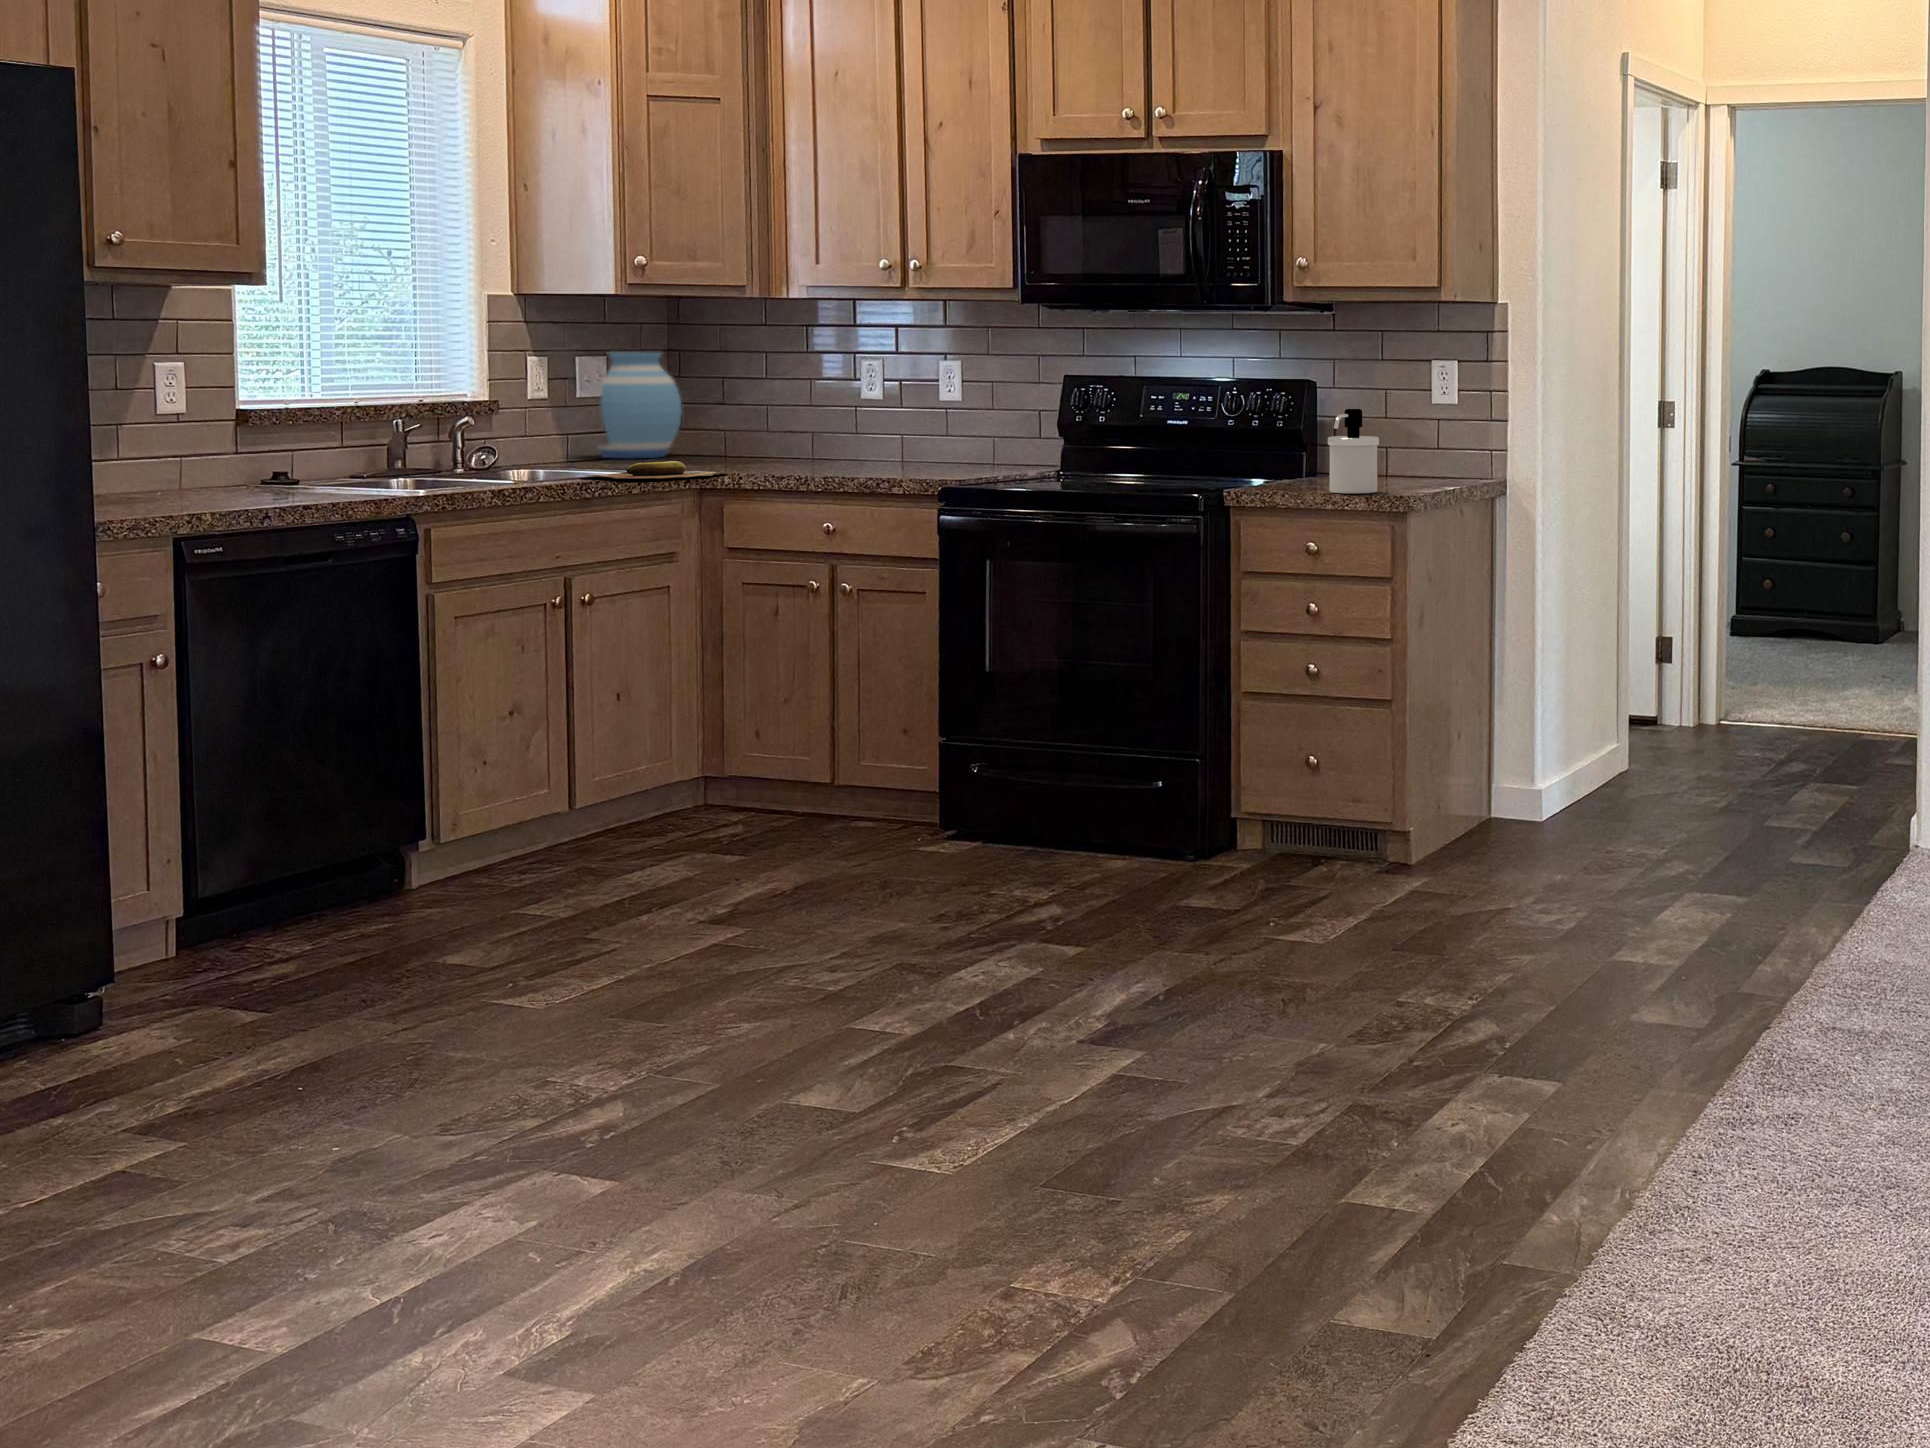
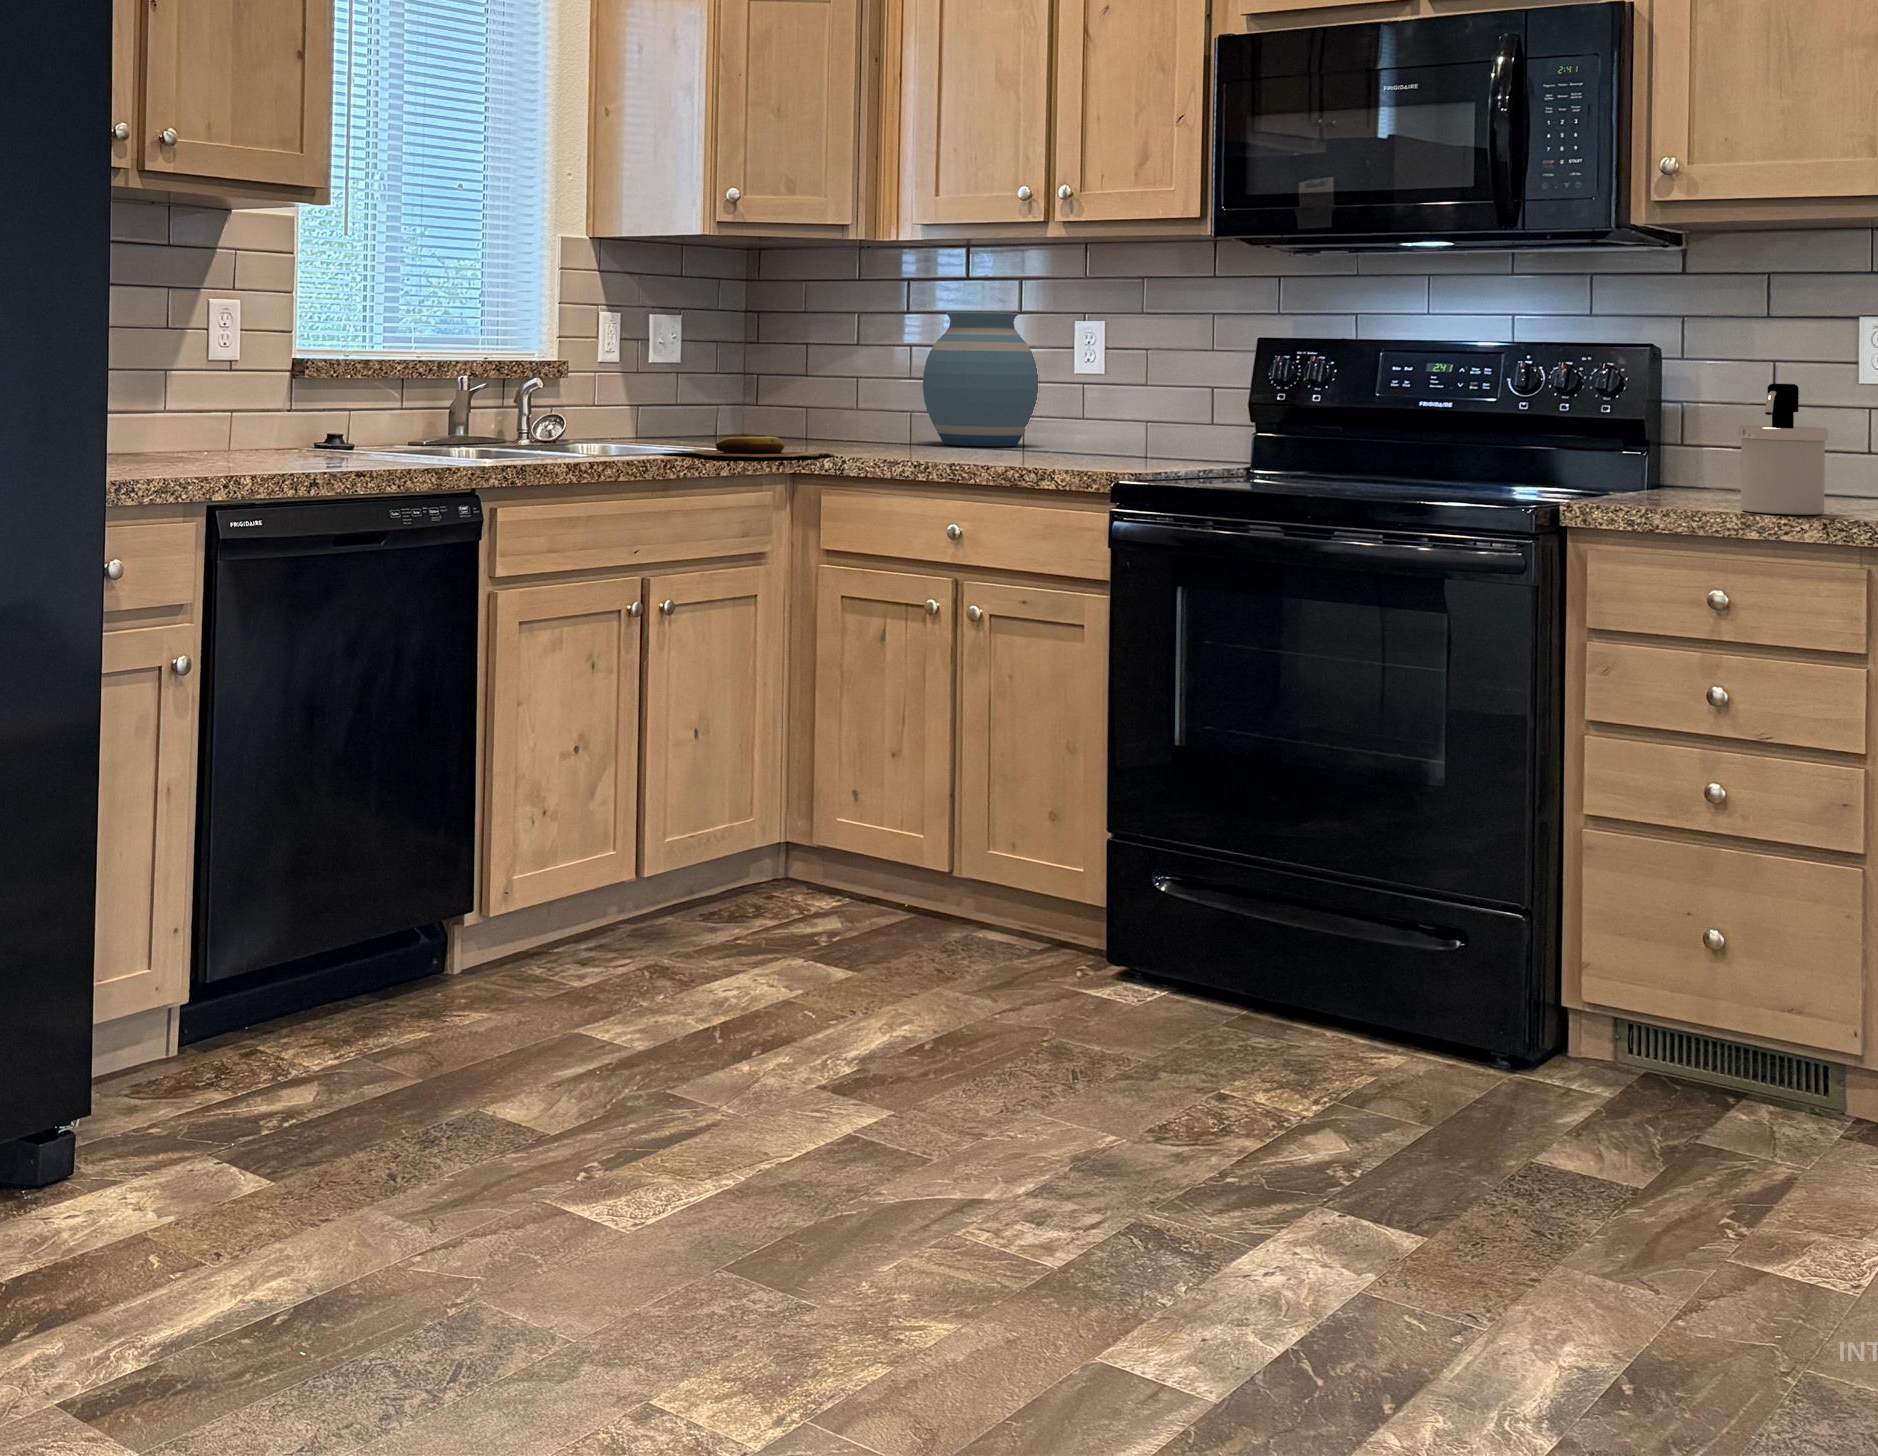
vase: present [598,353,682,458] -> present [923,312,1040,446]

